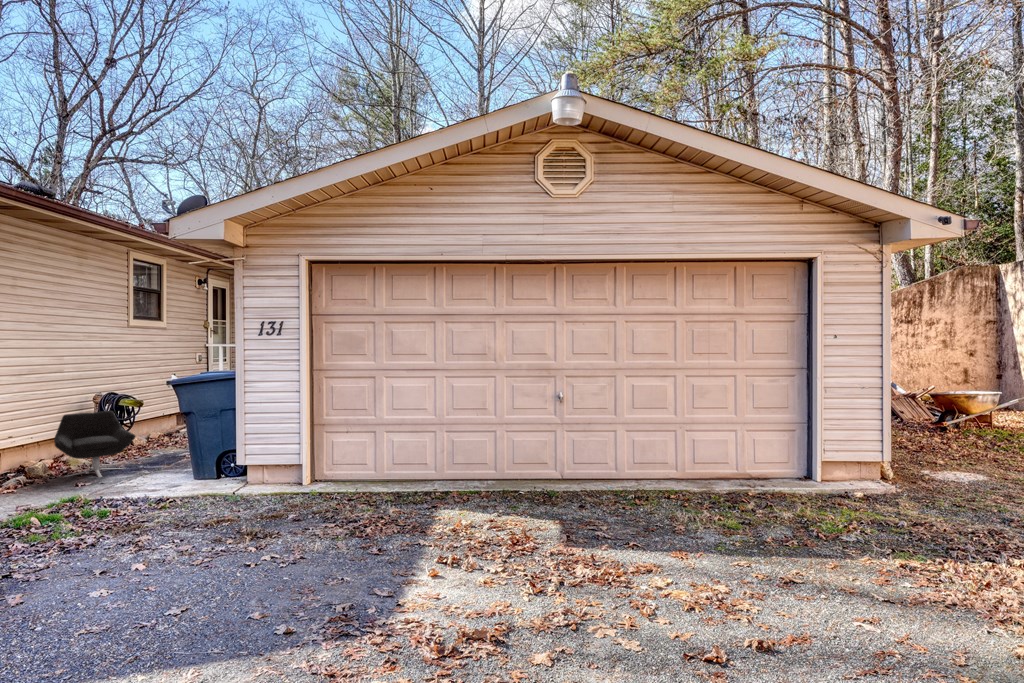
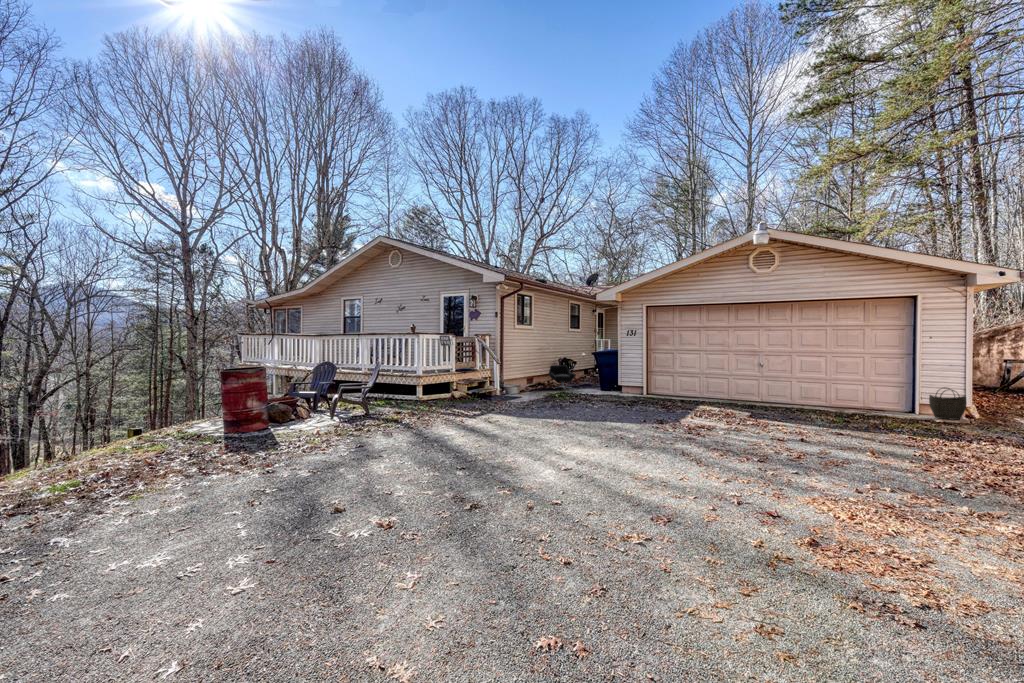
woven basket: none [836,427,894,488] -> present [929,387,967,420]

